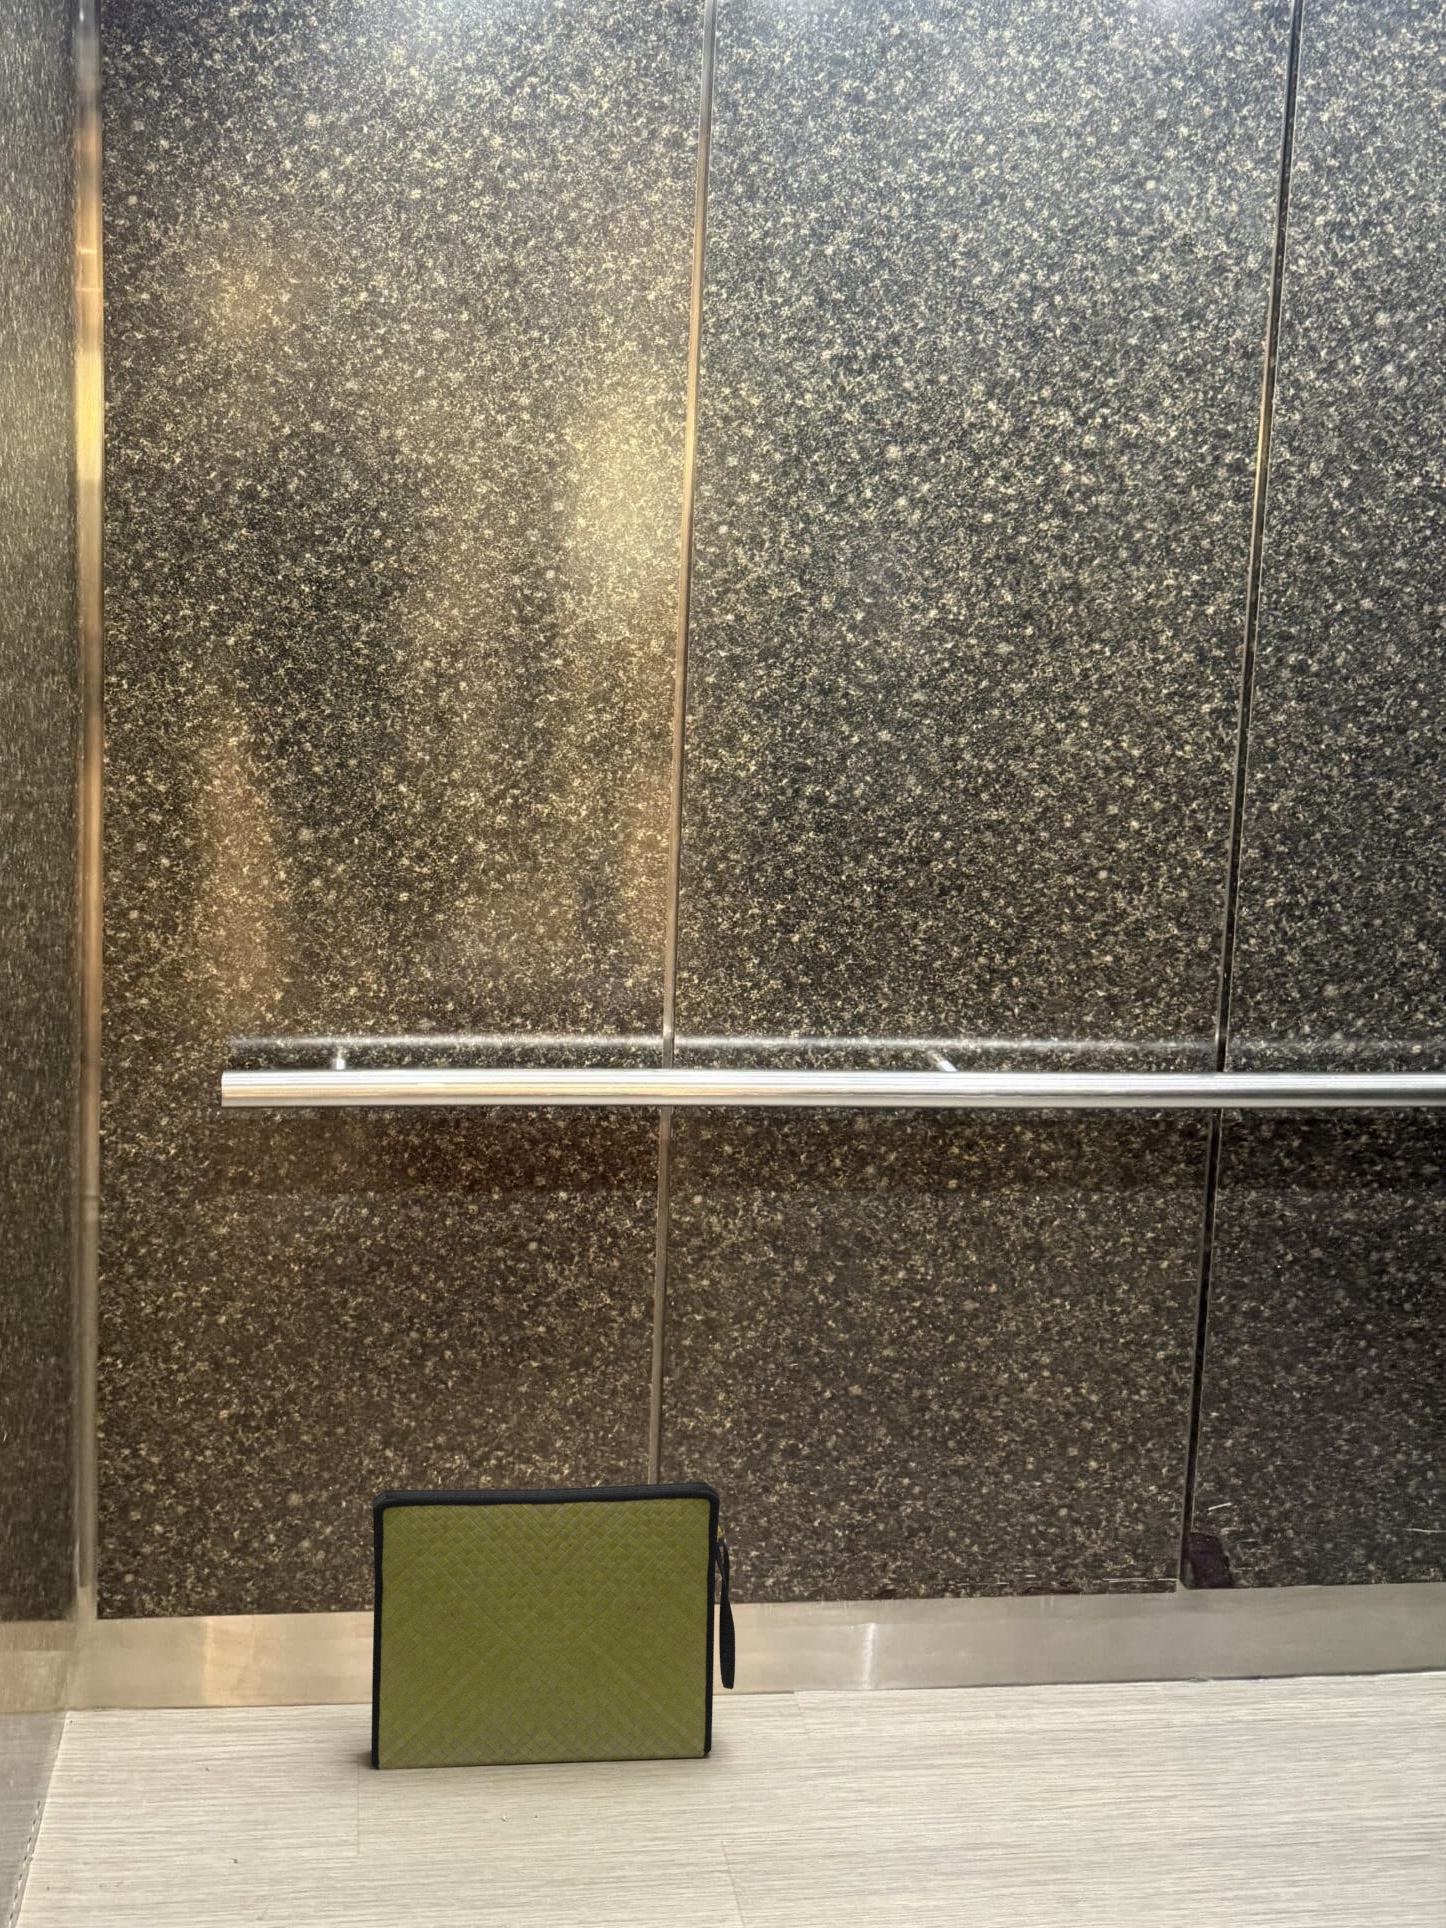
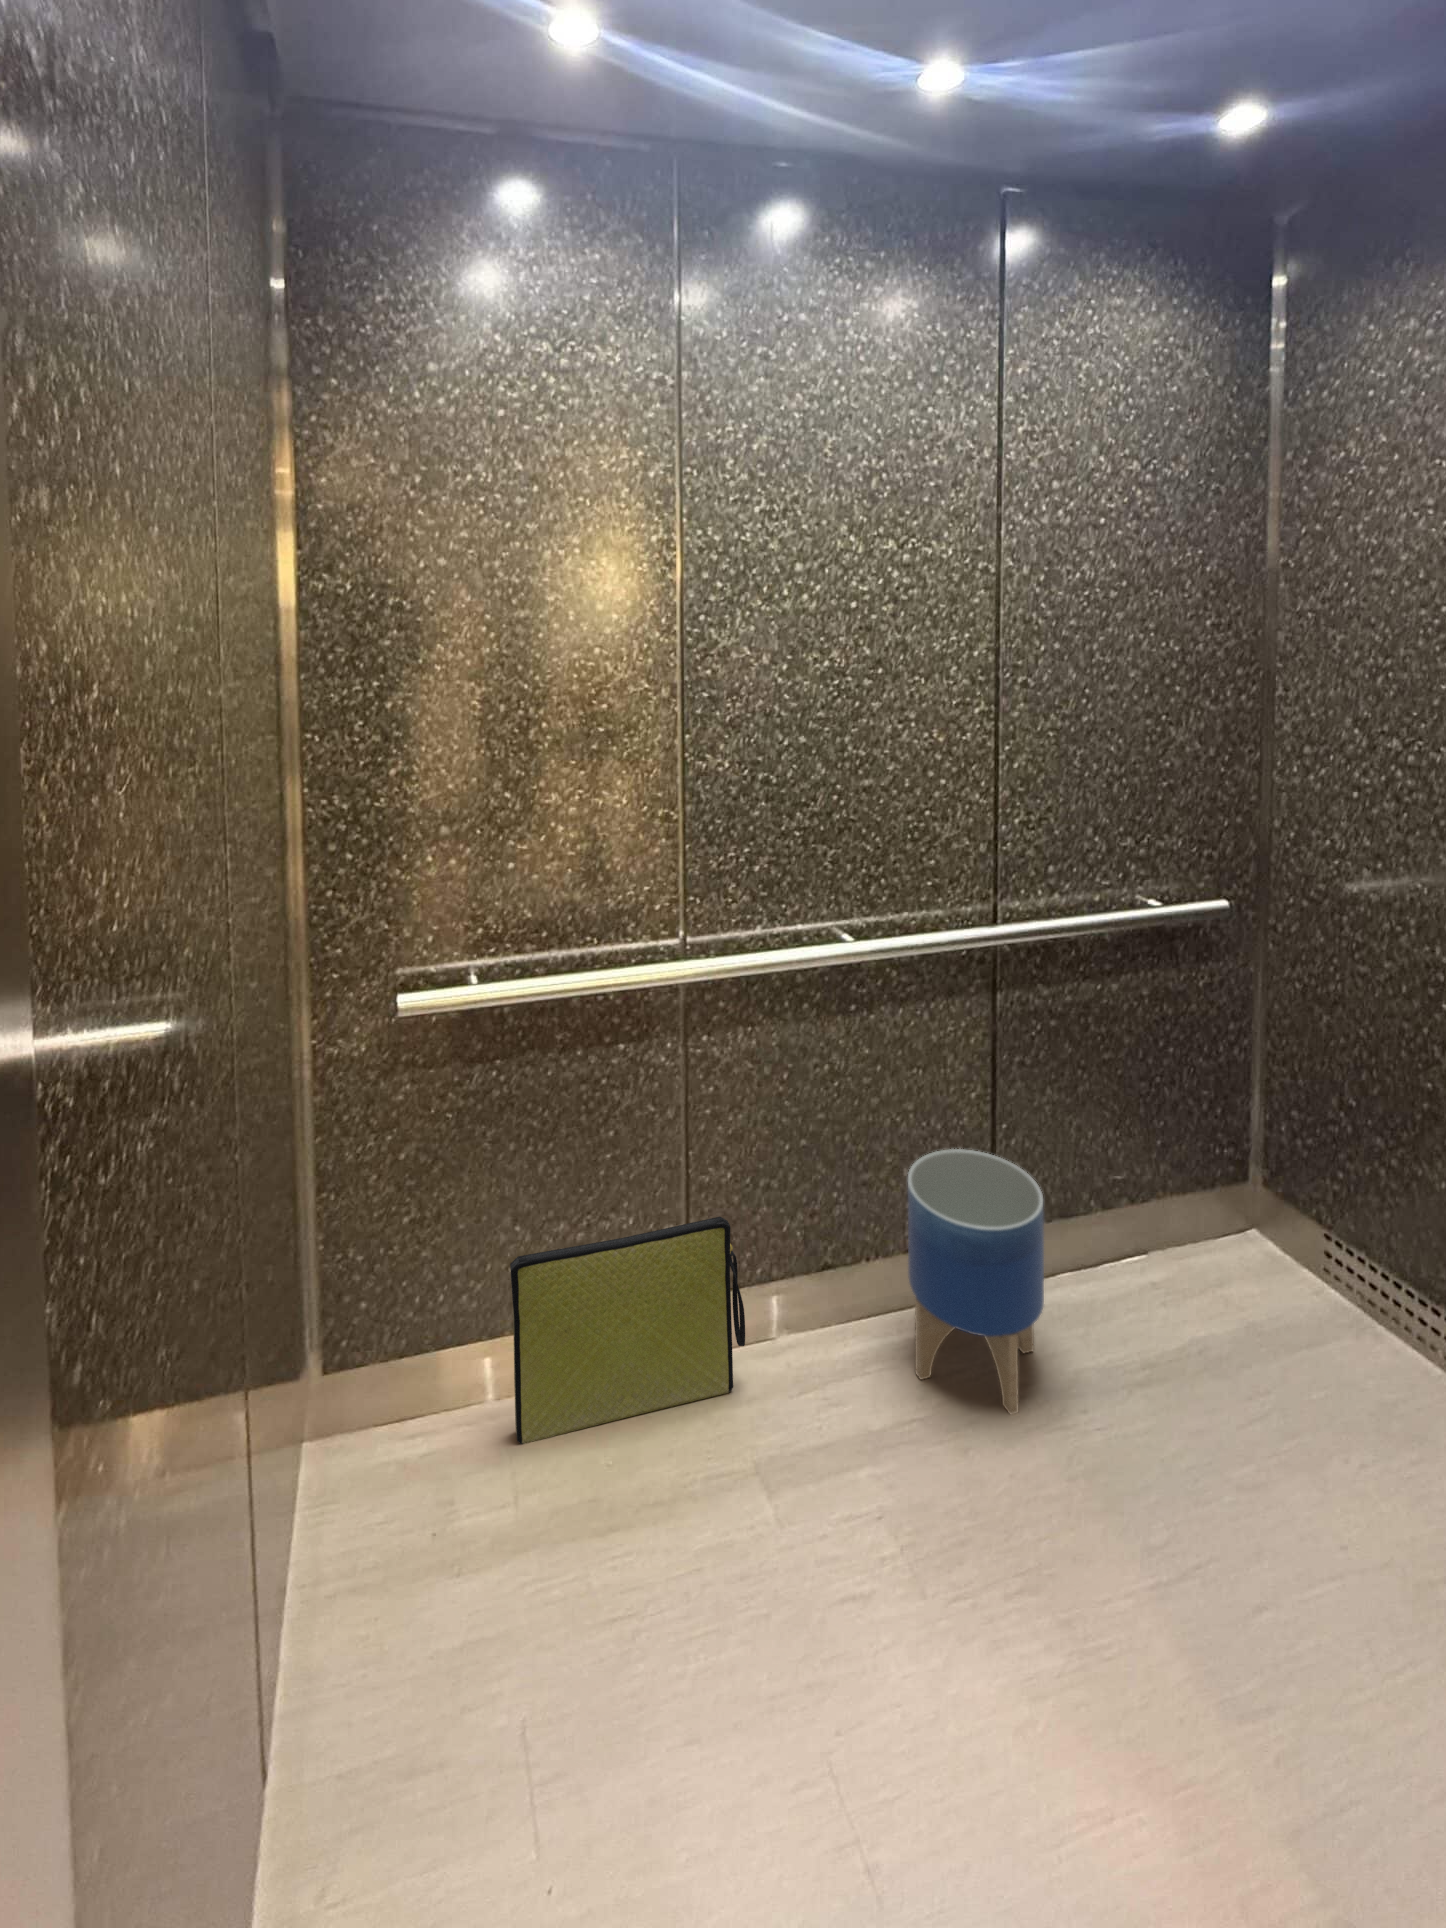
planter: none [1017,1436,1261,1883] -> present [907,1149,1044,1414]

